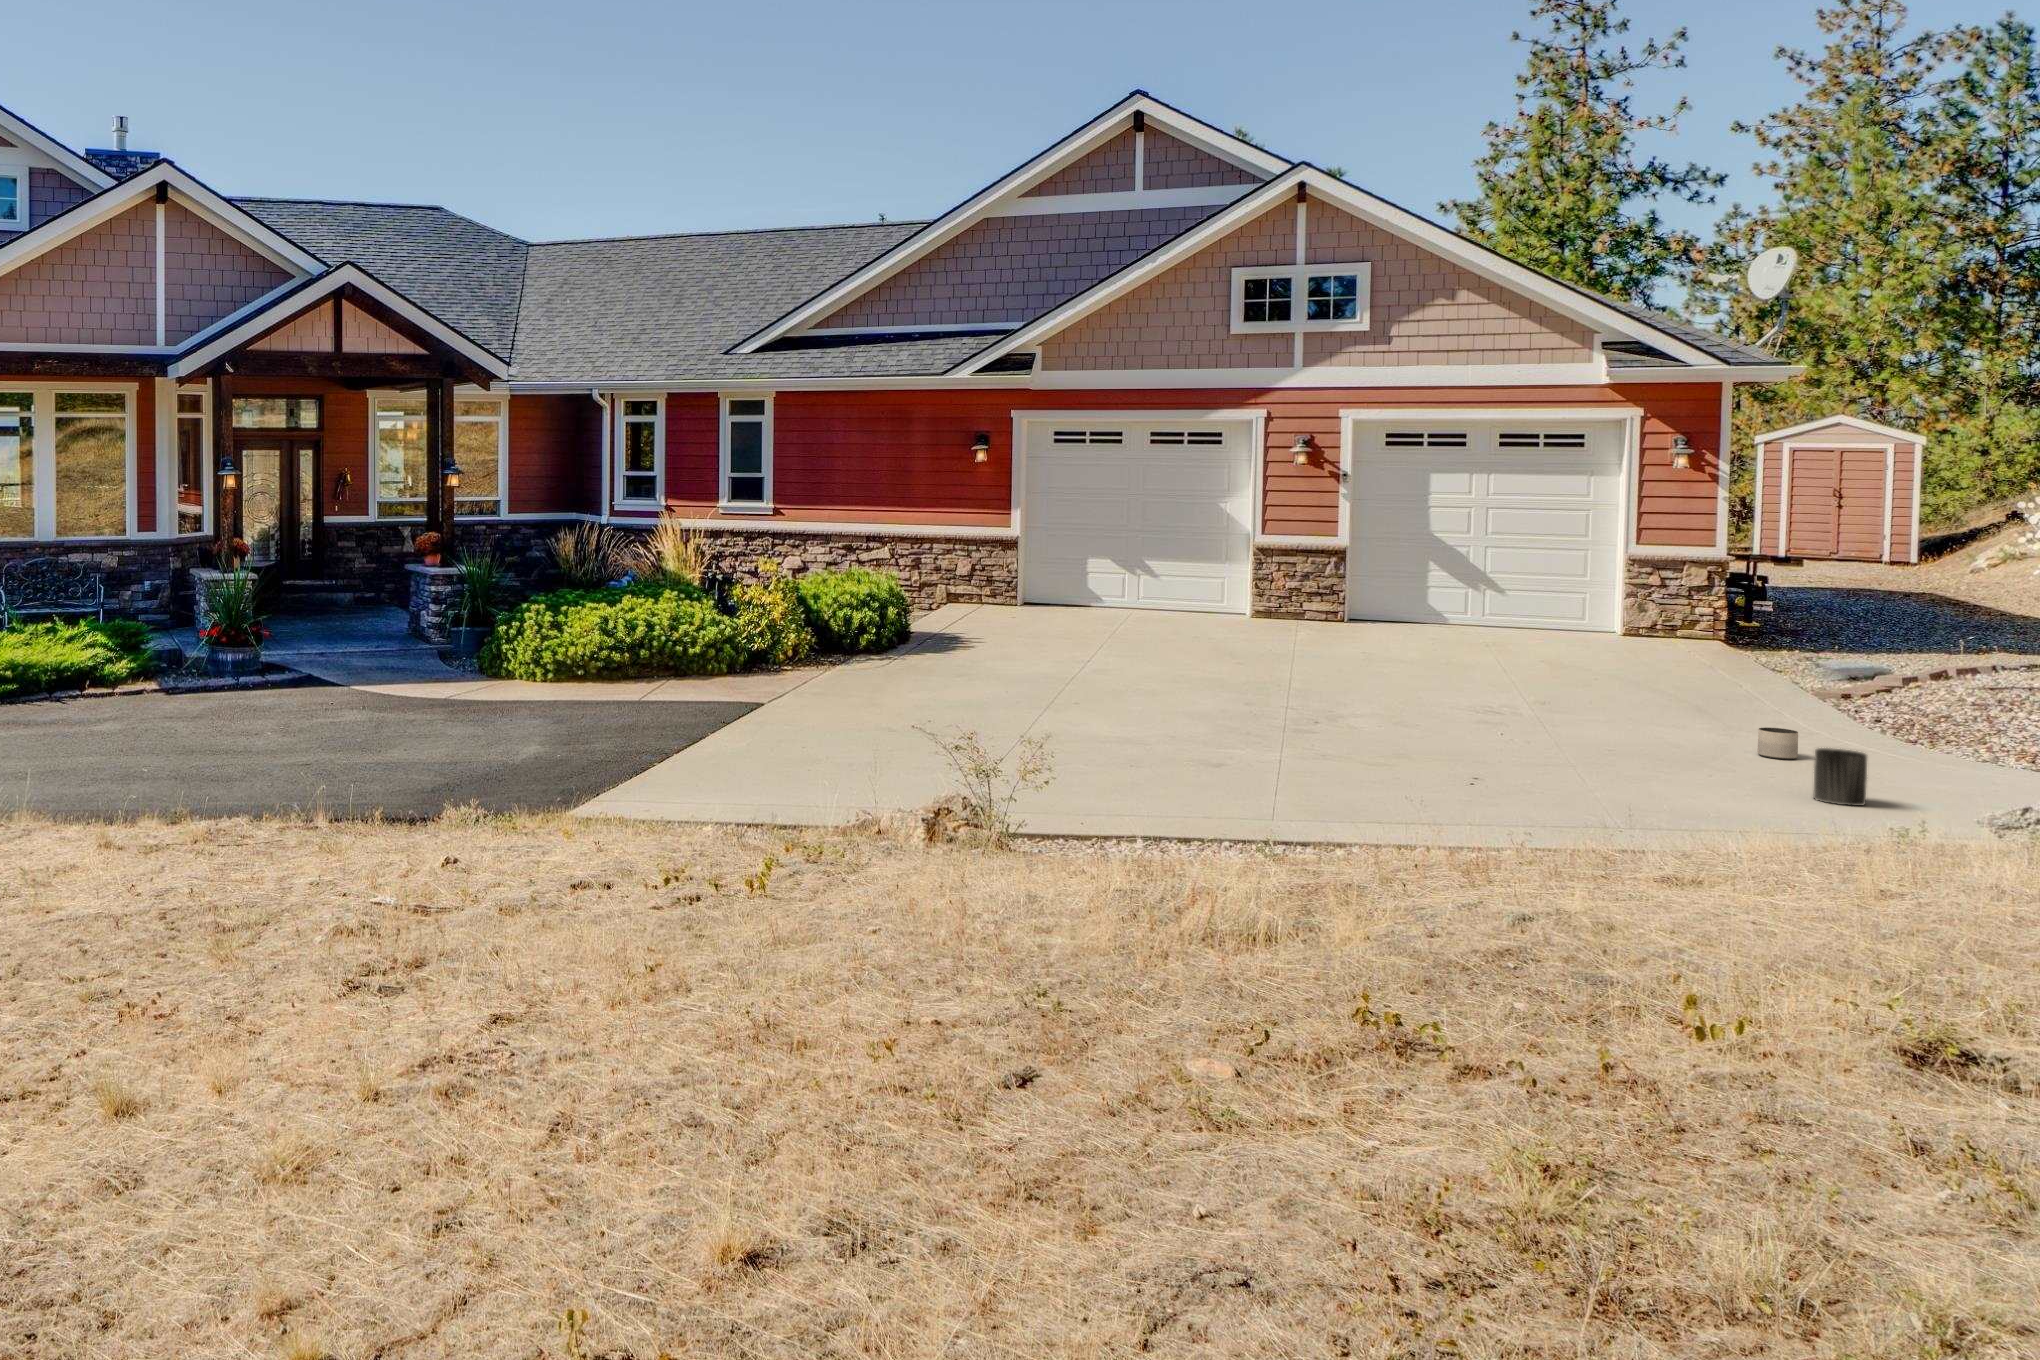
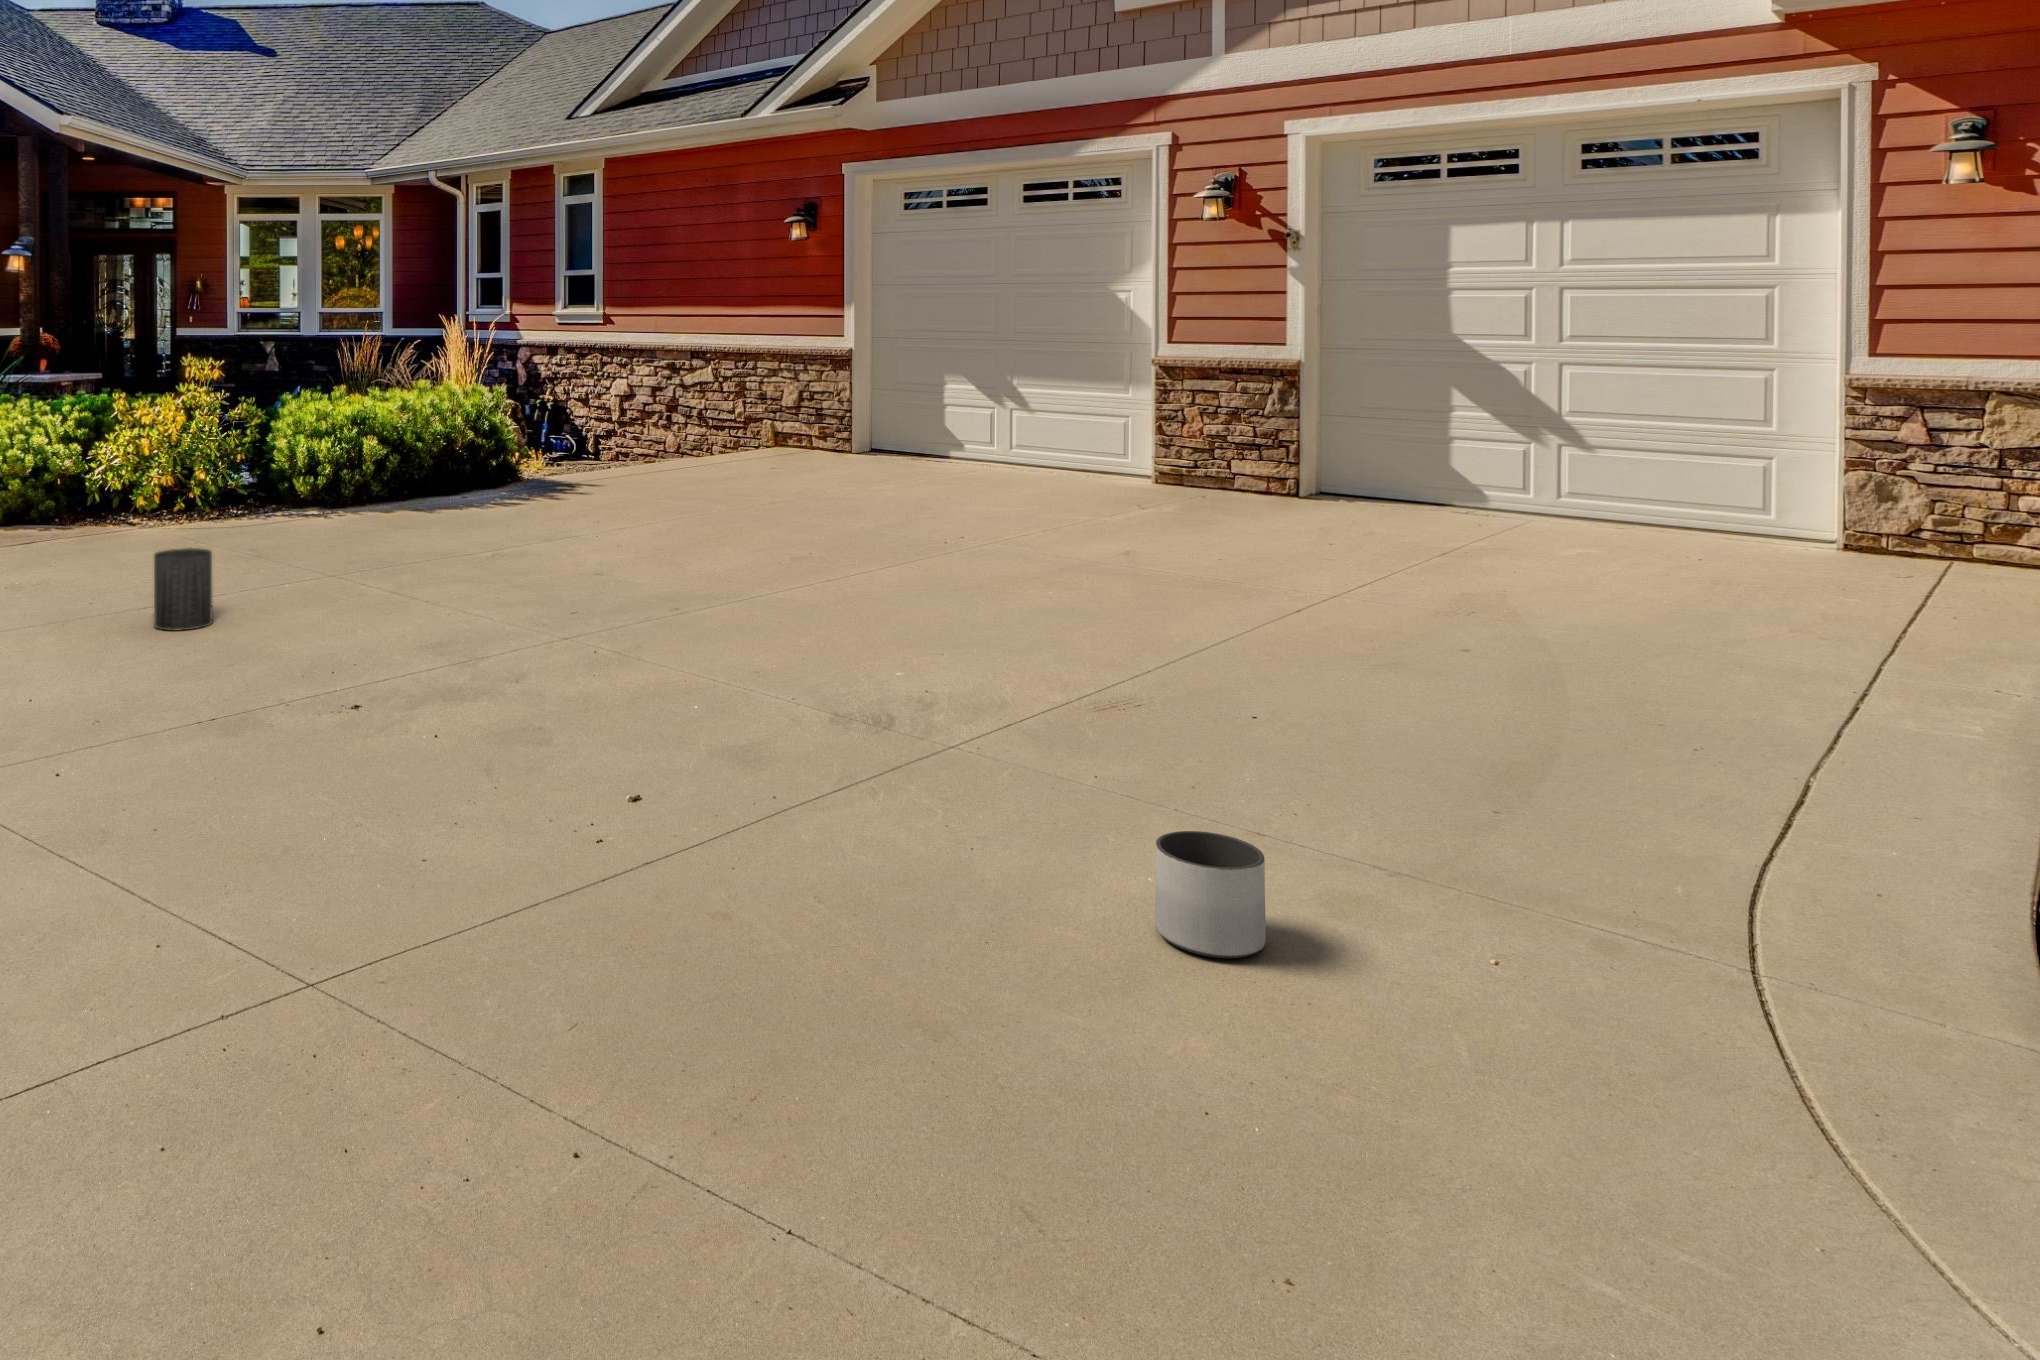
trash can: present [1814,748,1867,806] -> present [154,548,212,631]

